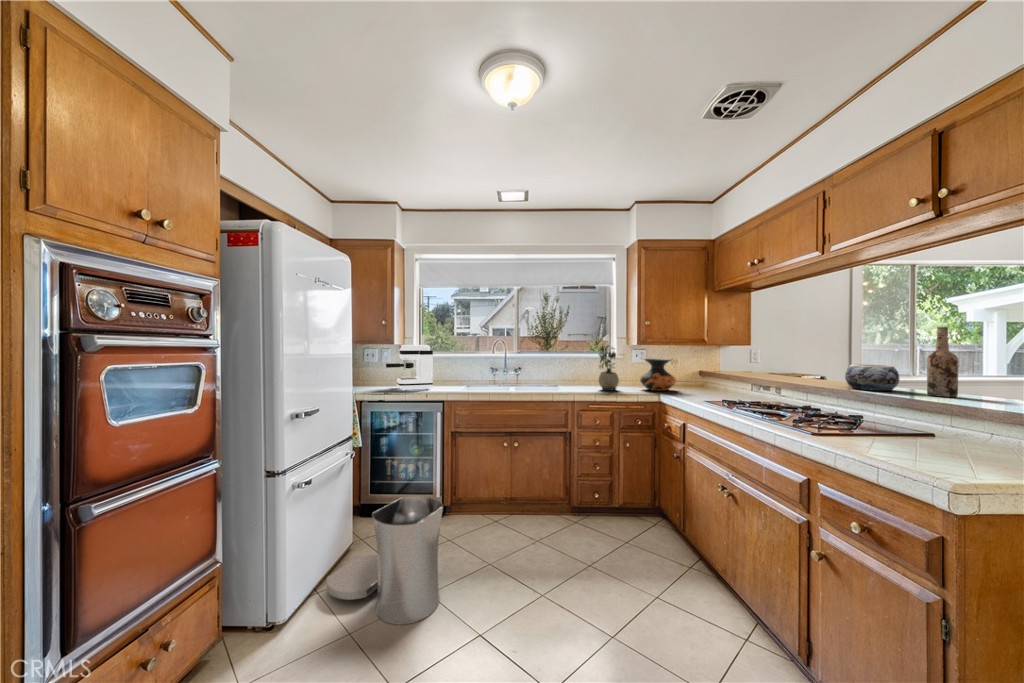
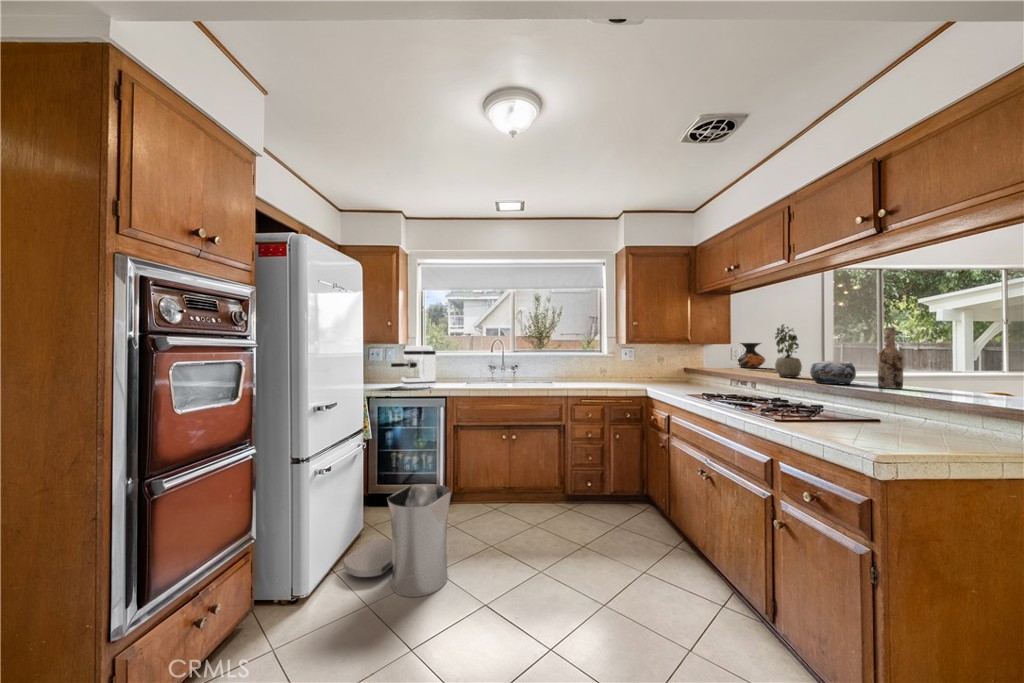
potted plant: present [599,344,619,390] -> present [775,324,802,377]
vase: present [640,359,676,391] -> present [738,343,765,368]

